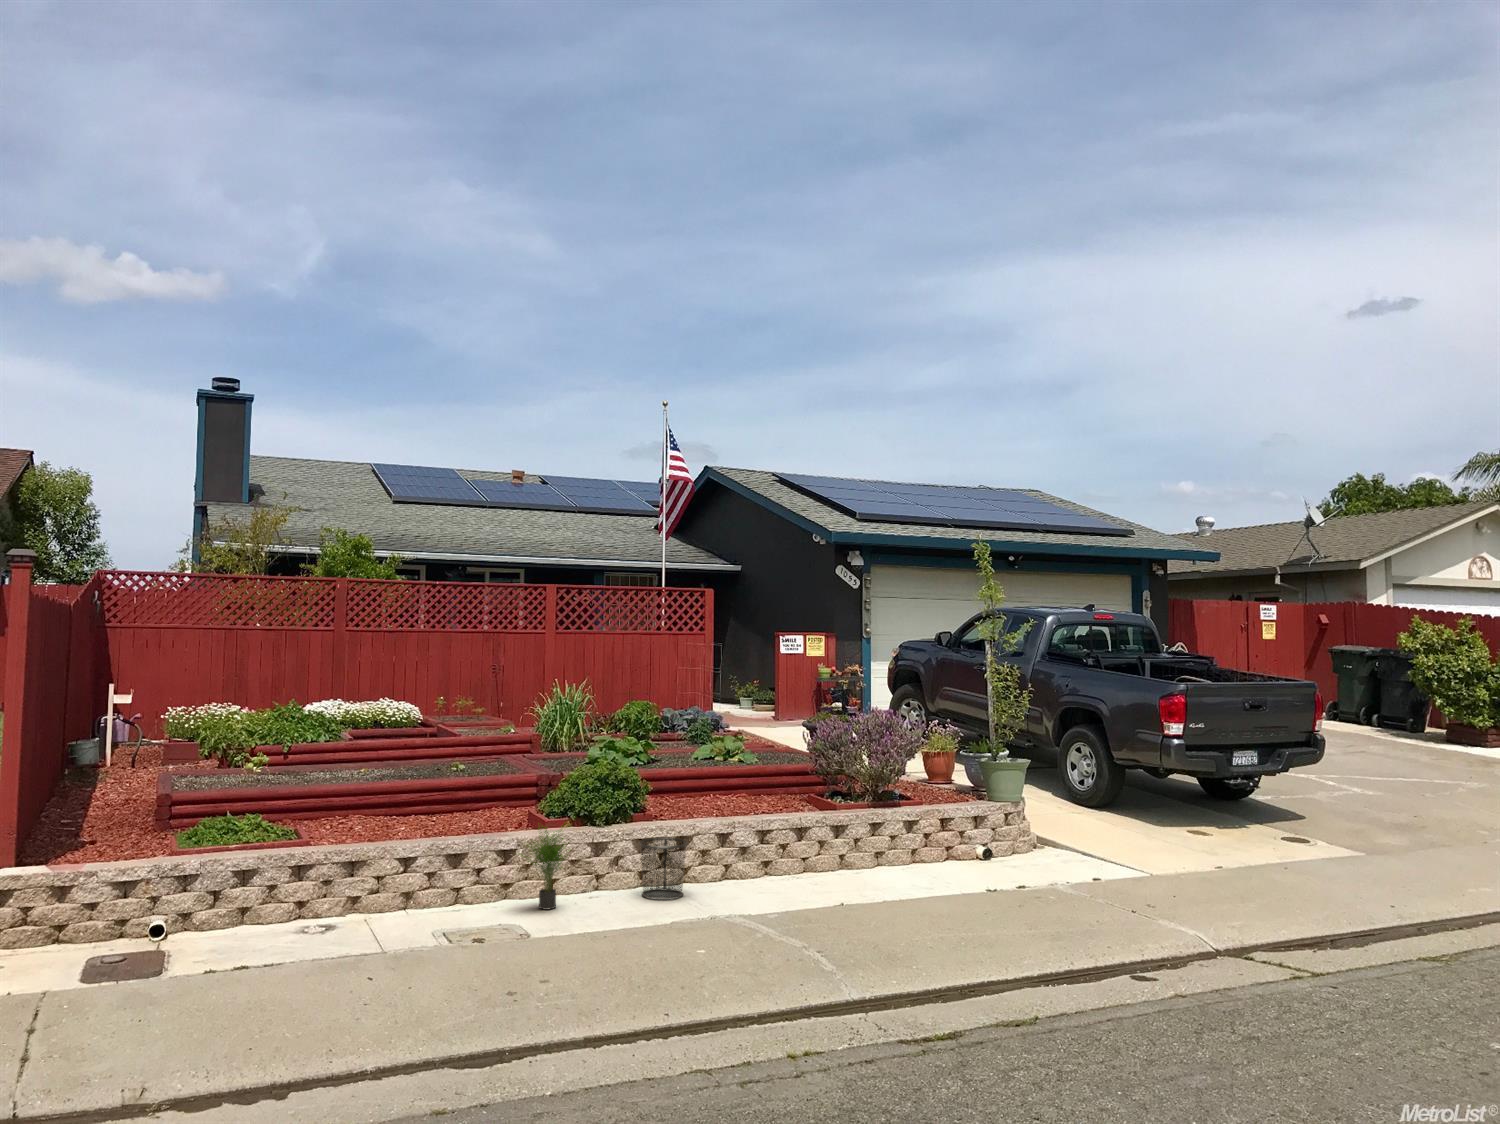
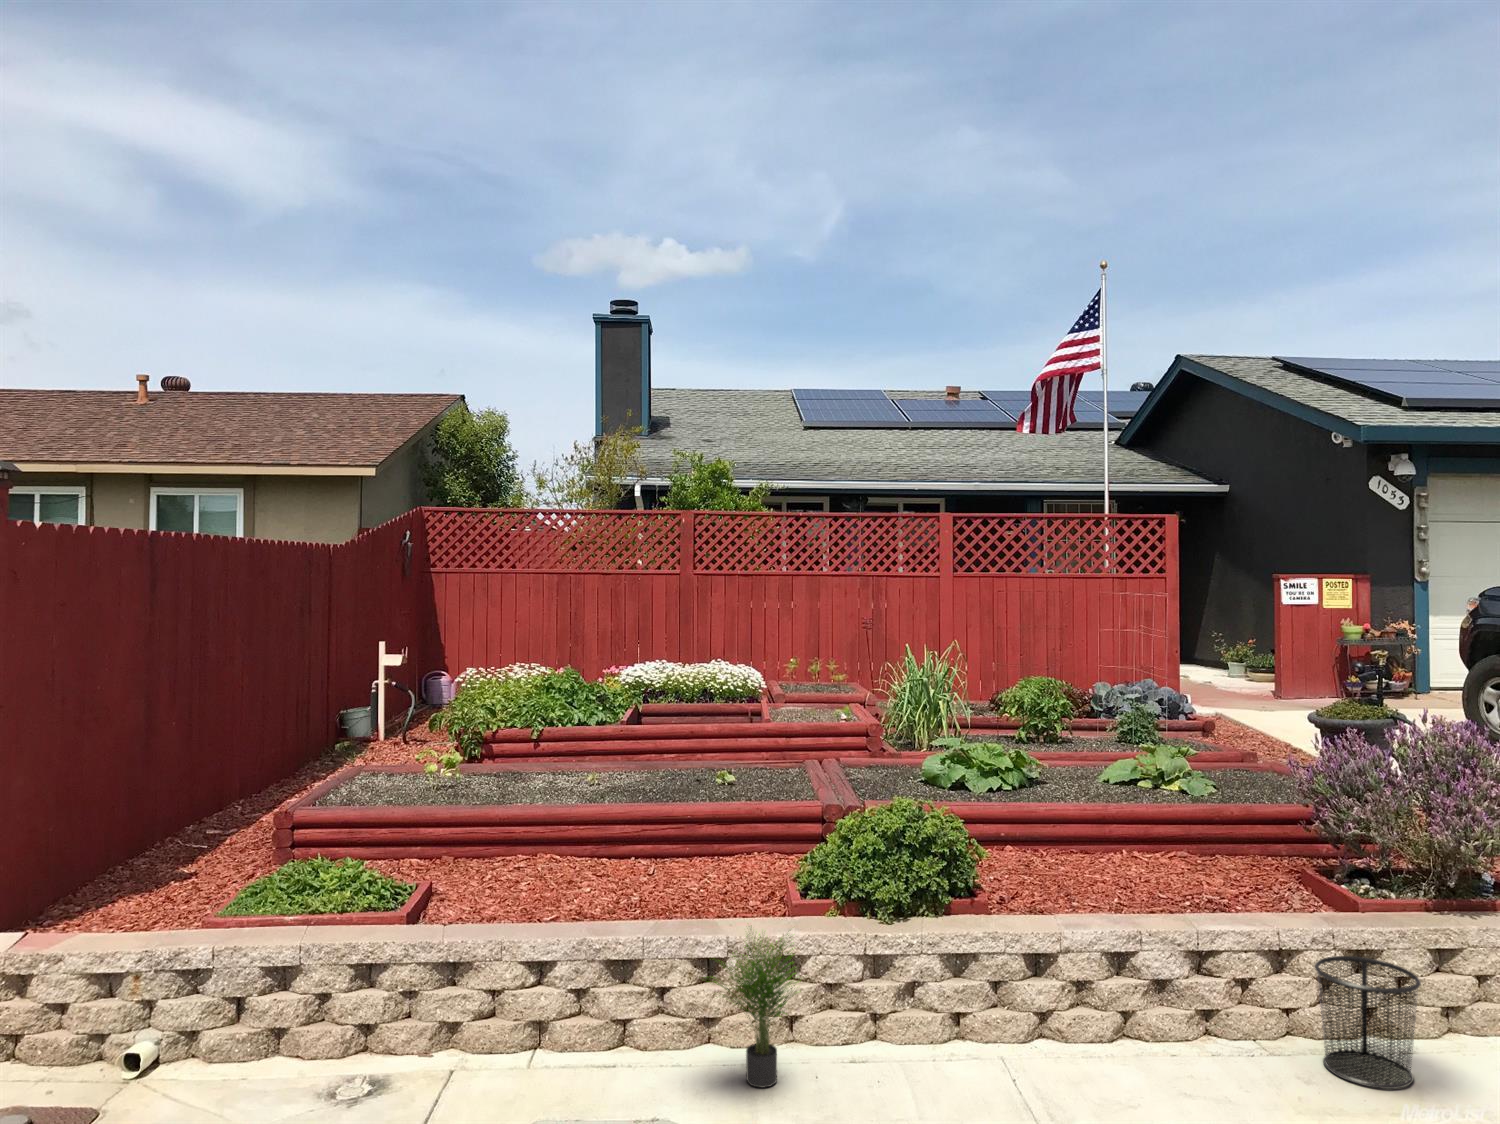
waste bin: present [639,837,688,900] -> present [1315,956,1421,1089]

